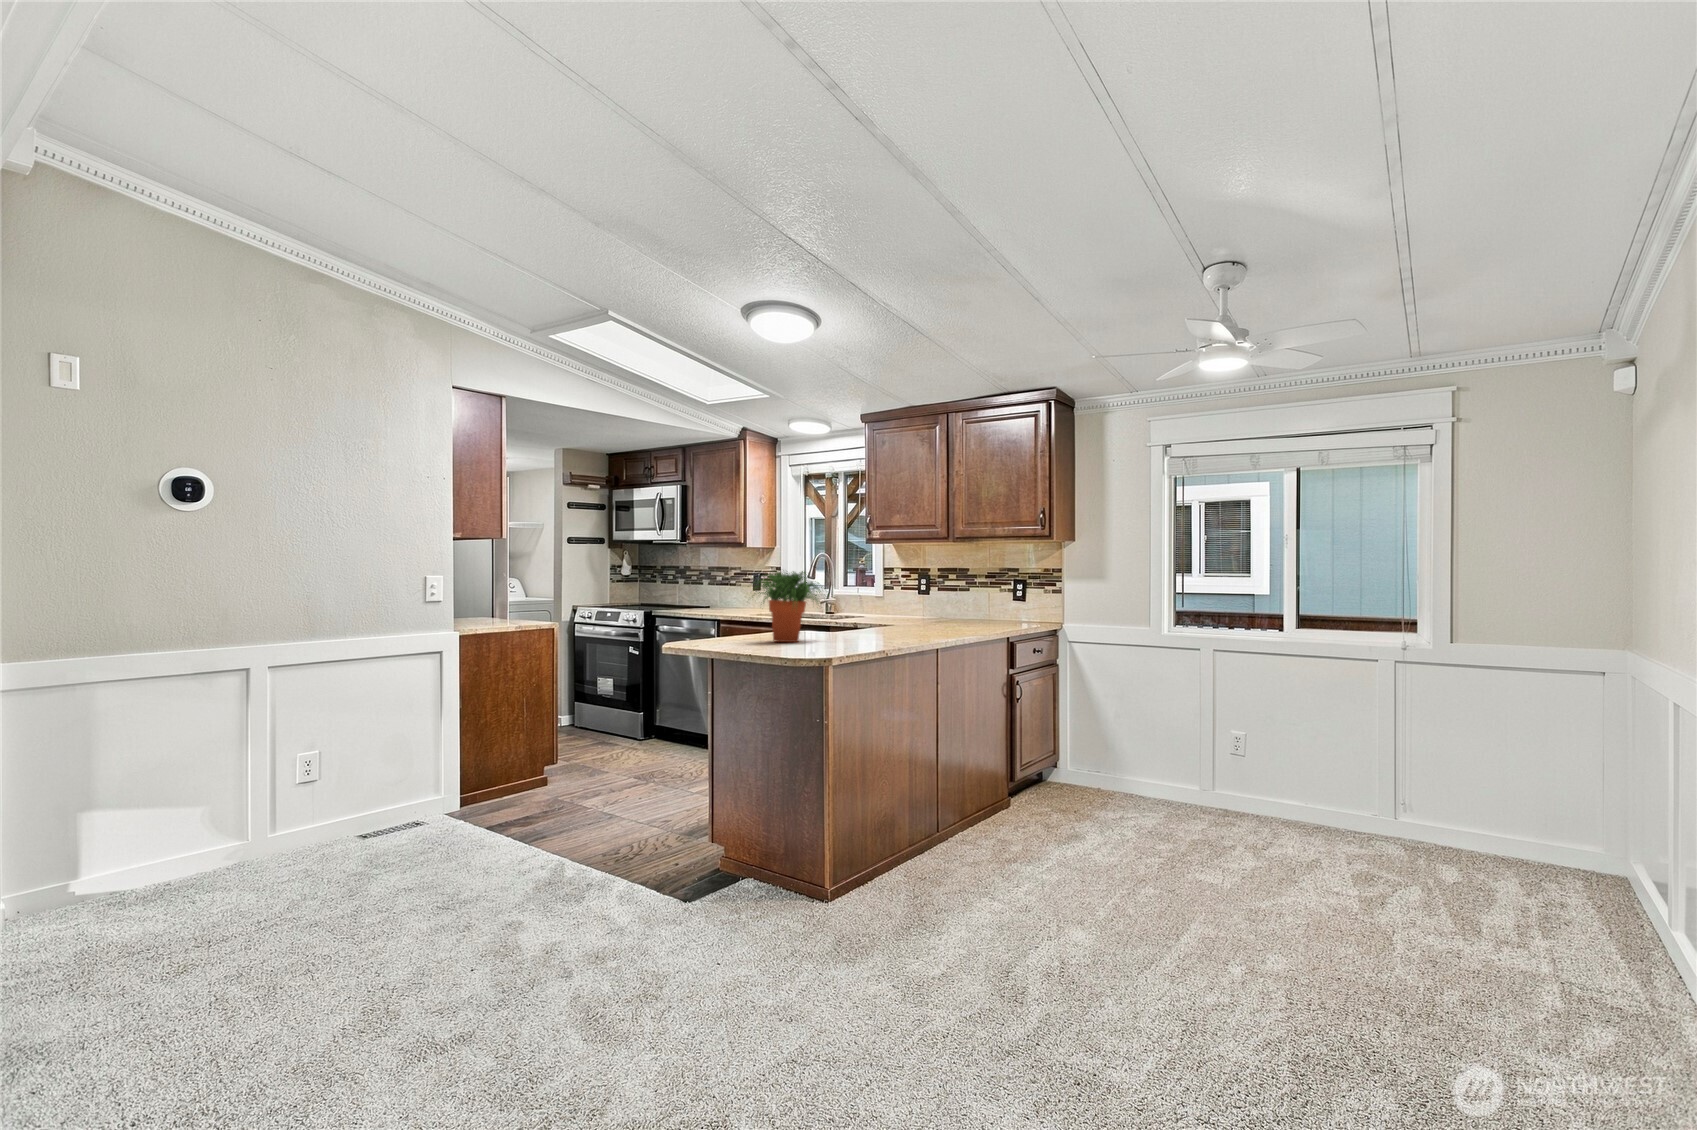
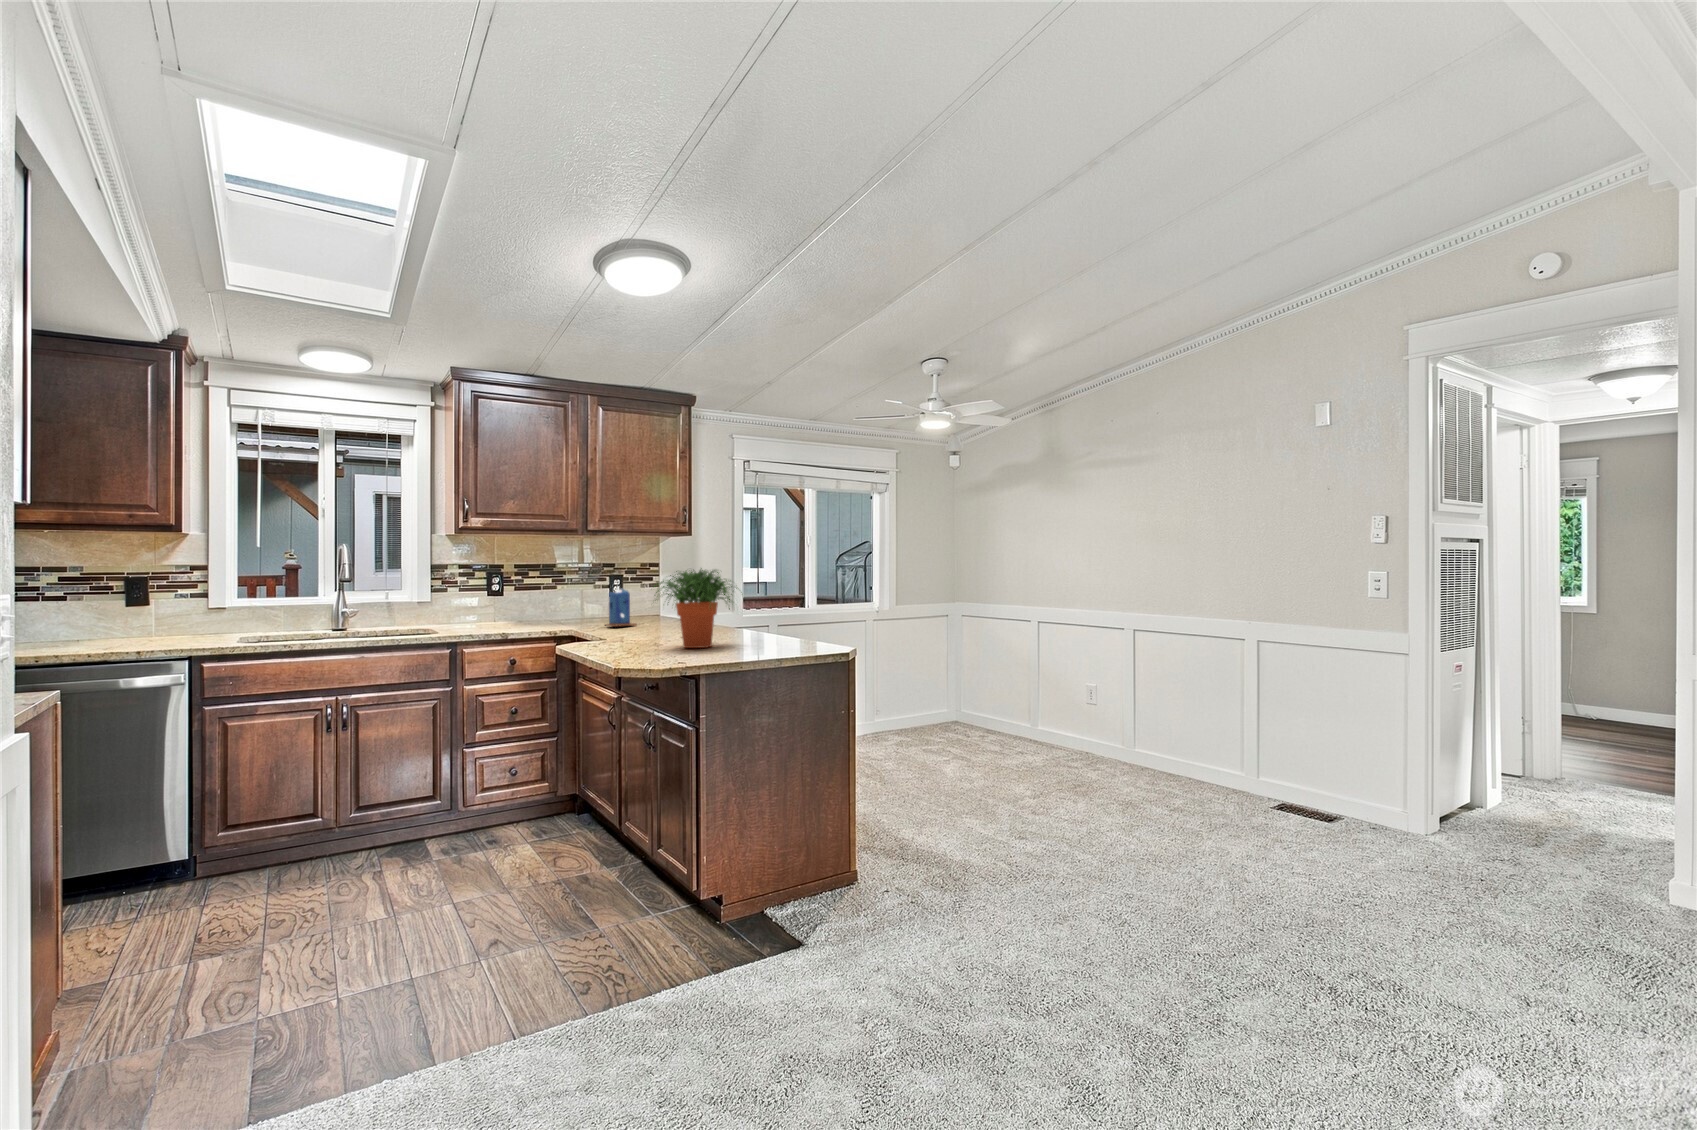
candle: none [906,587,931,627] -> present [605,587,636,627]

